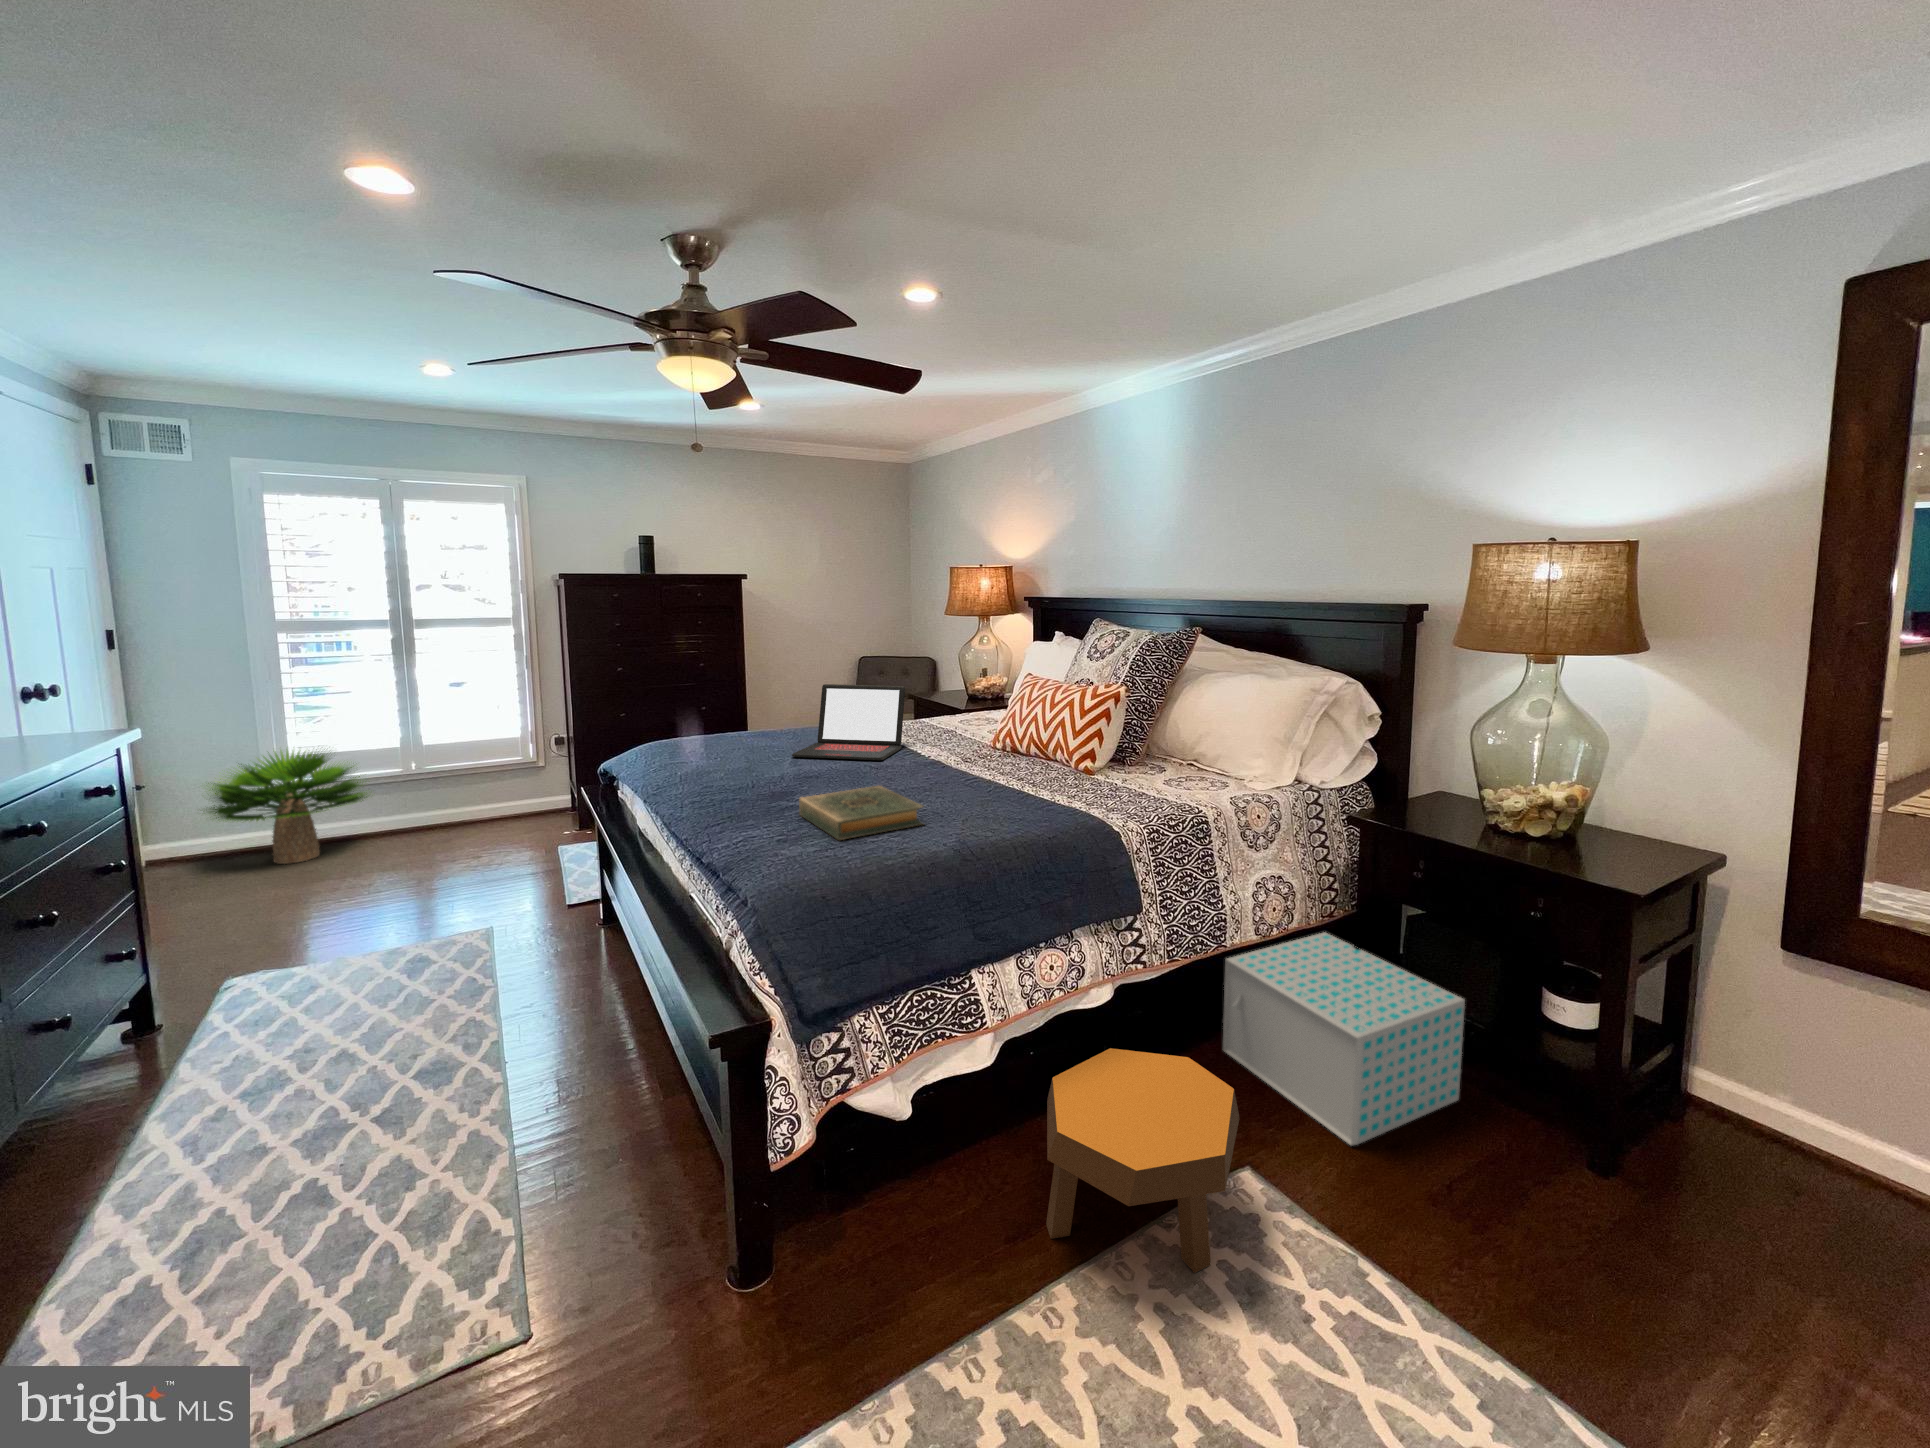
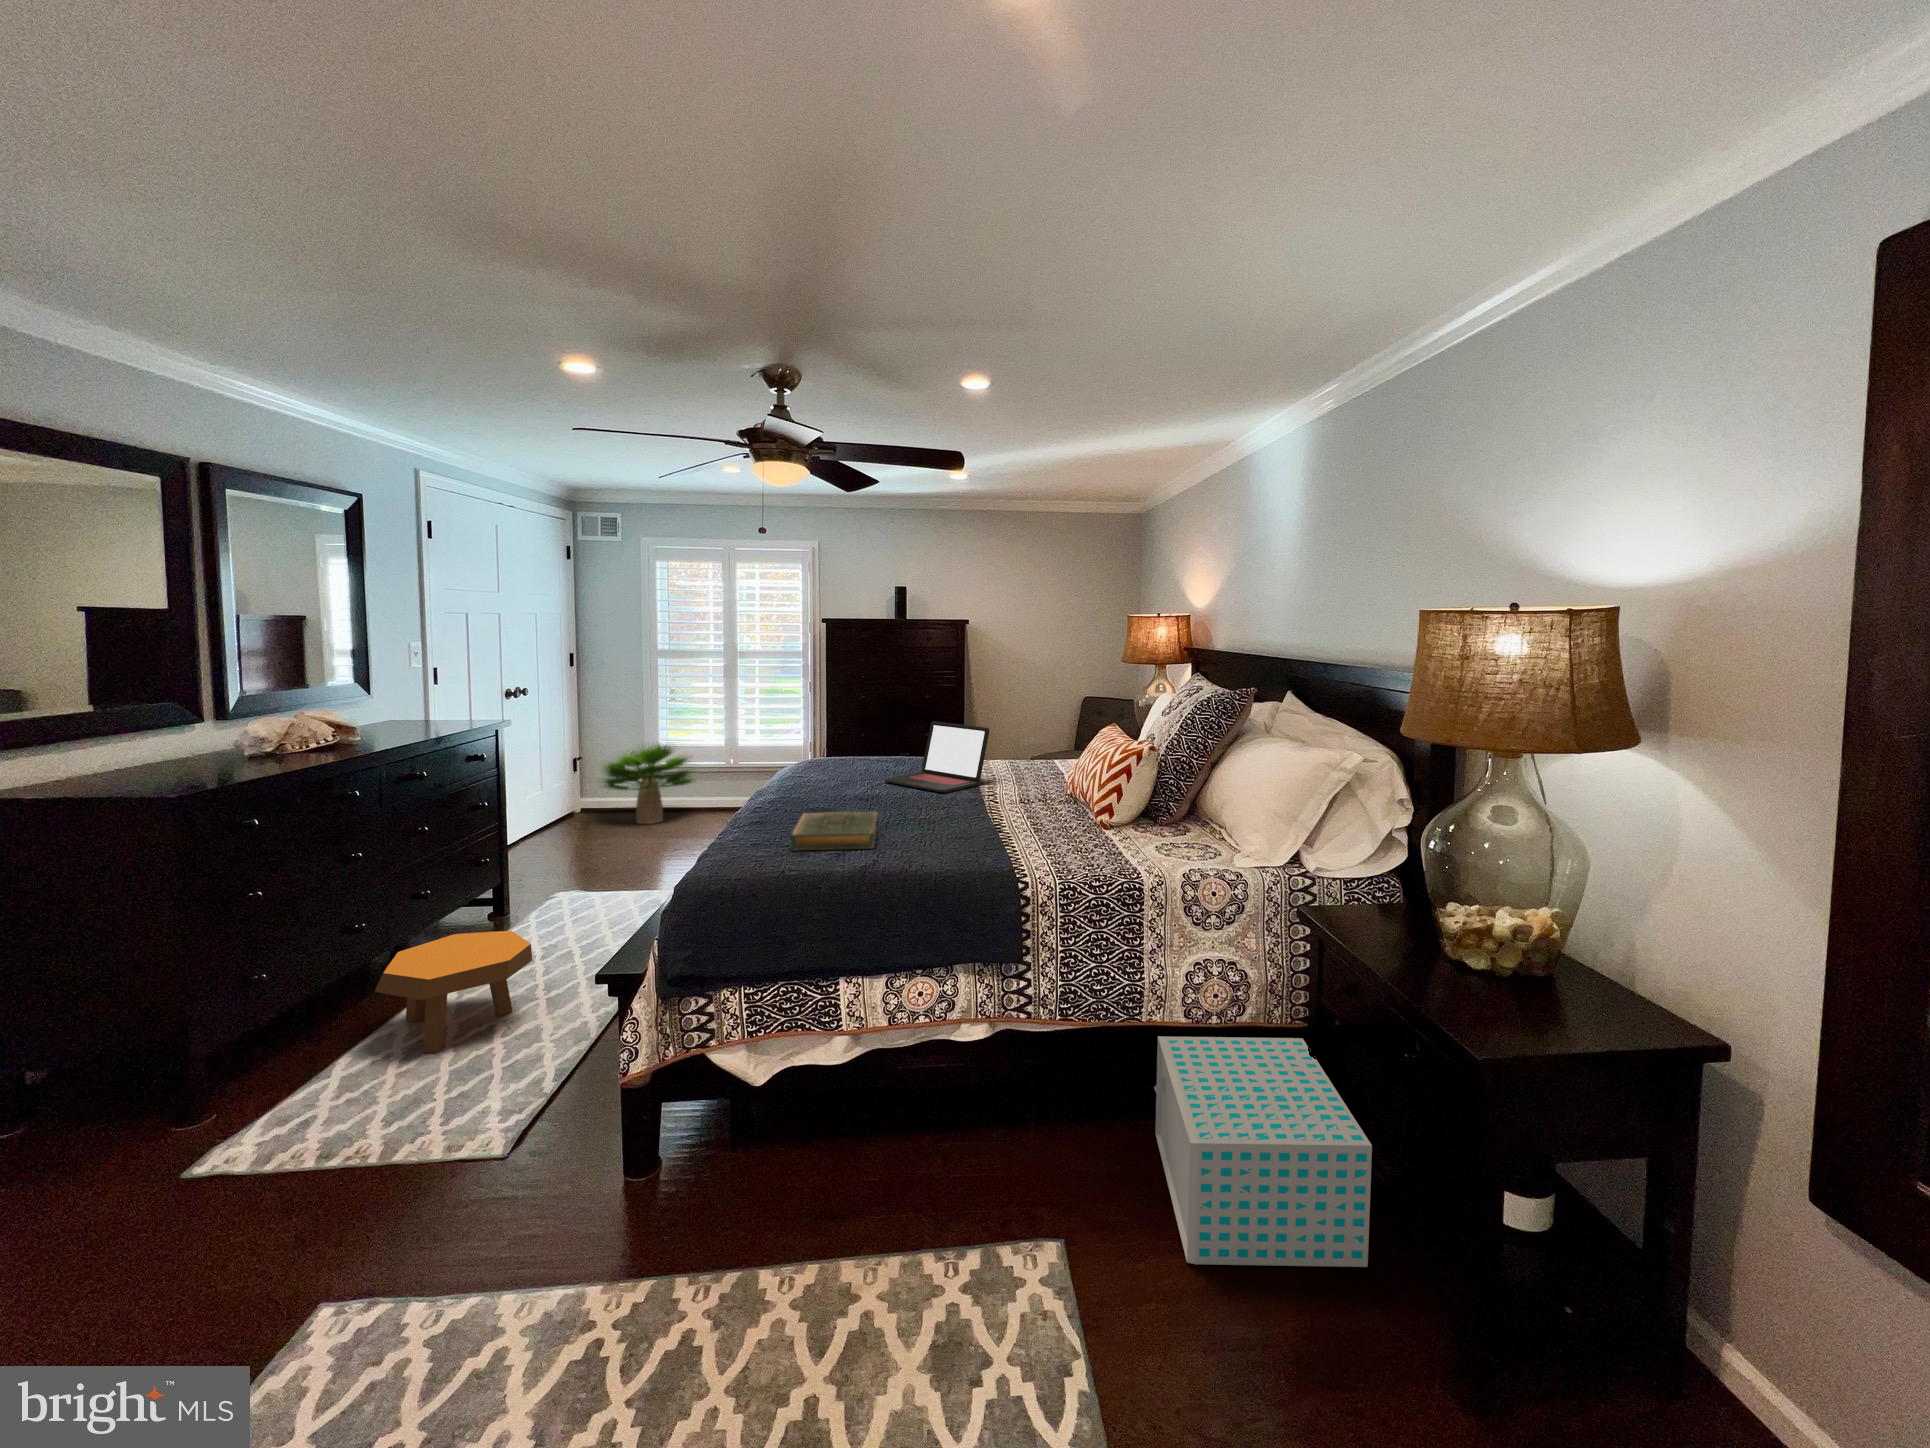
footstool: present [1046,1048,1239,1273] -> present [375,931,532,1053]

